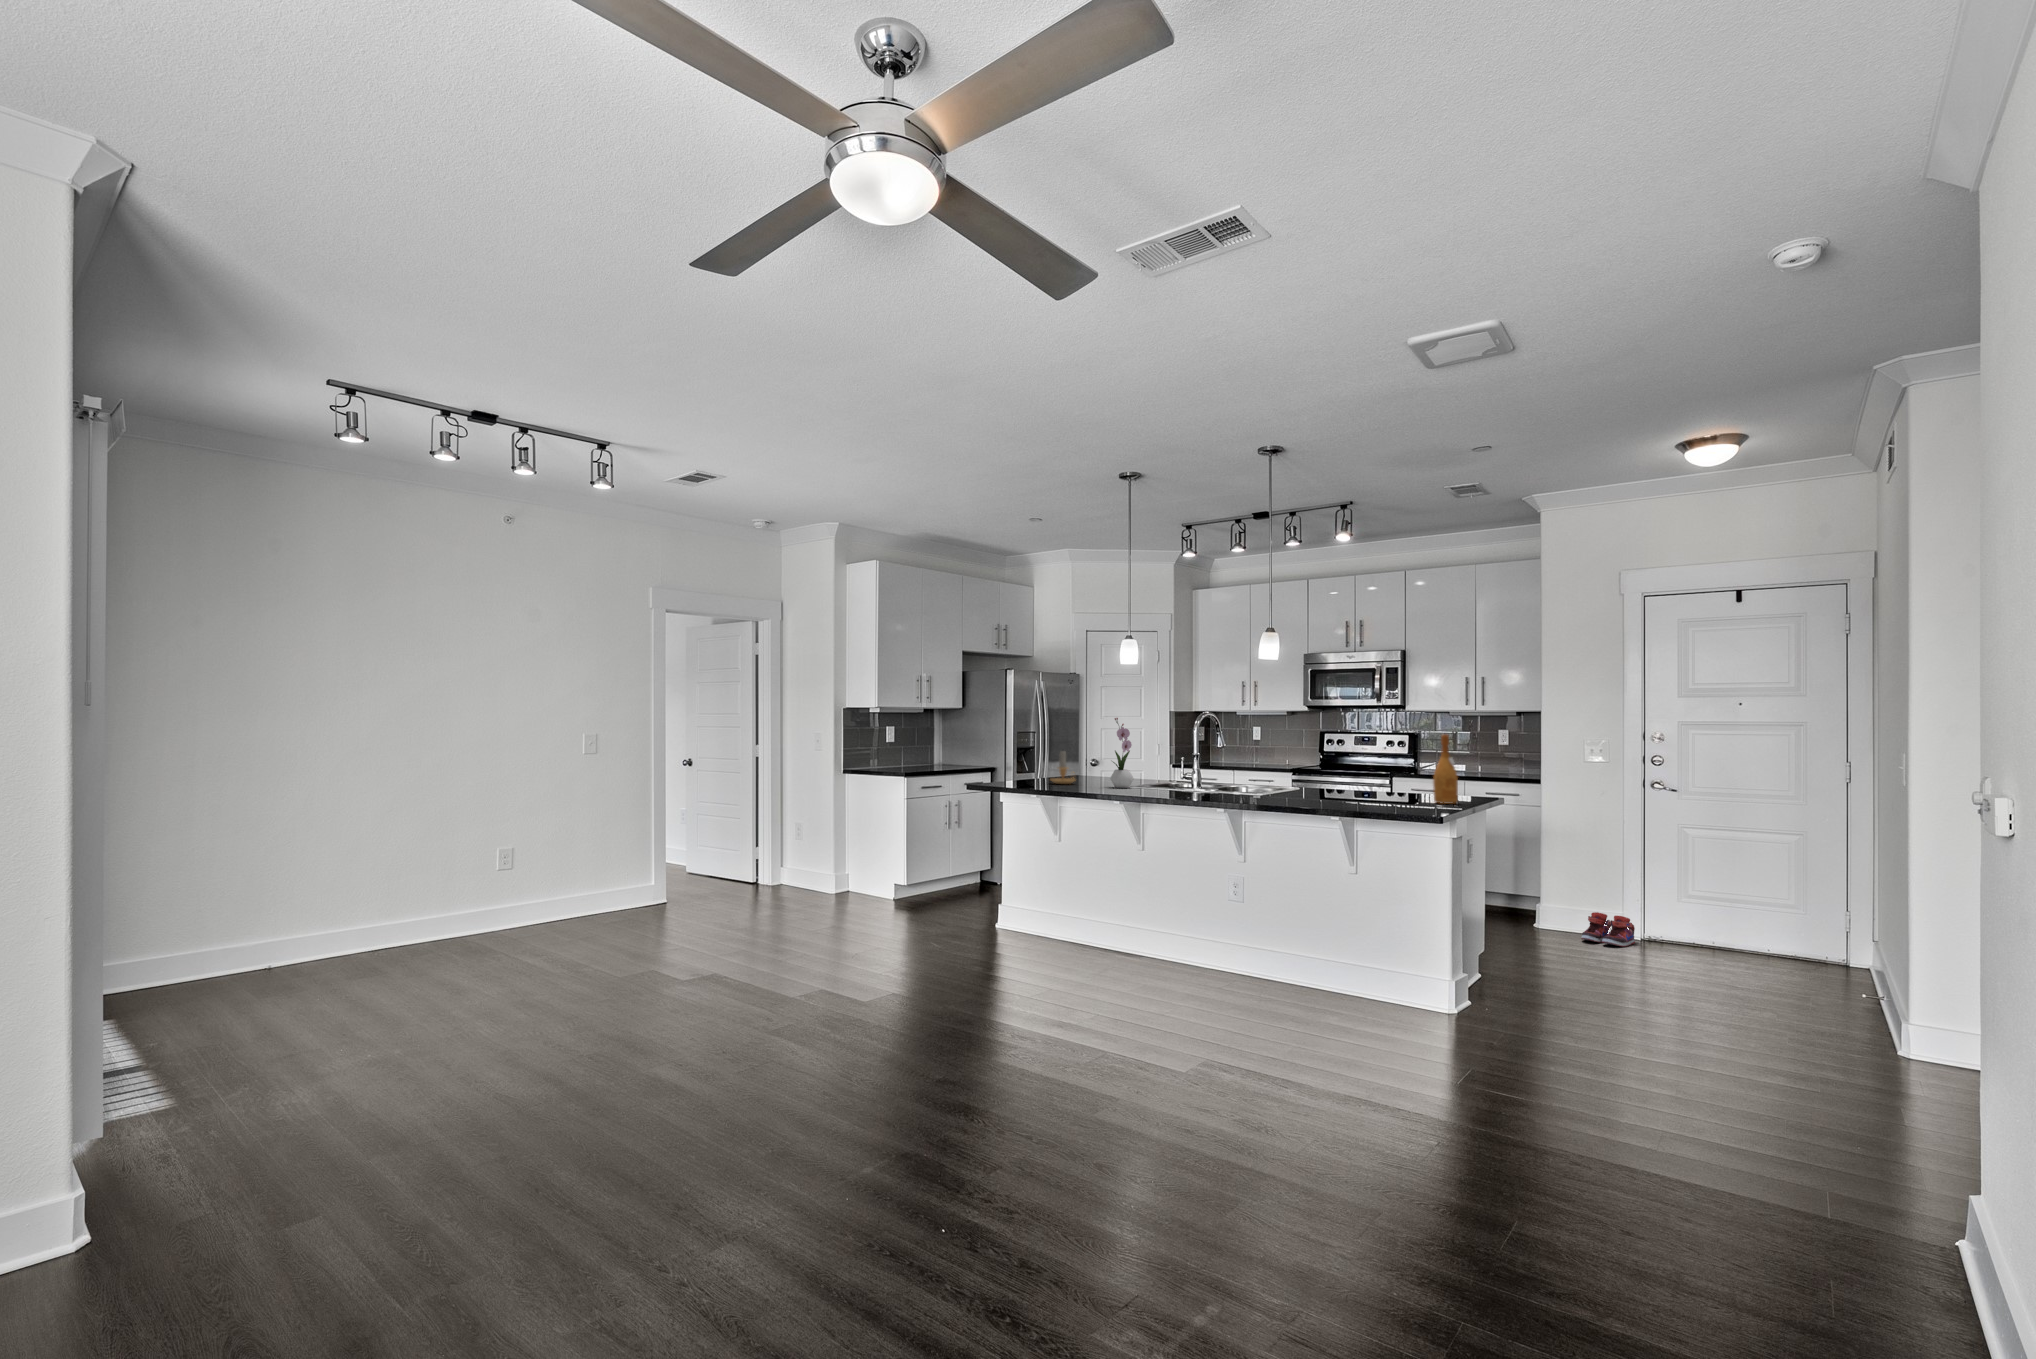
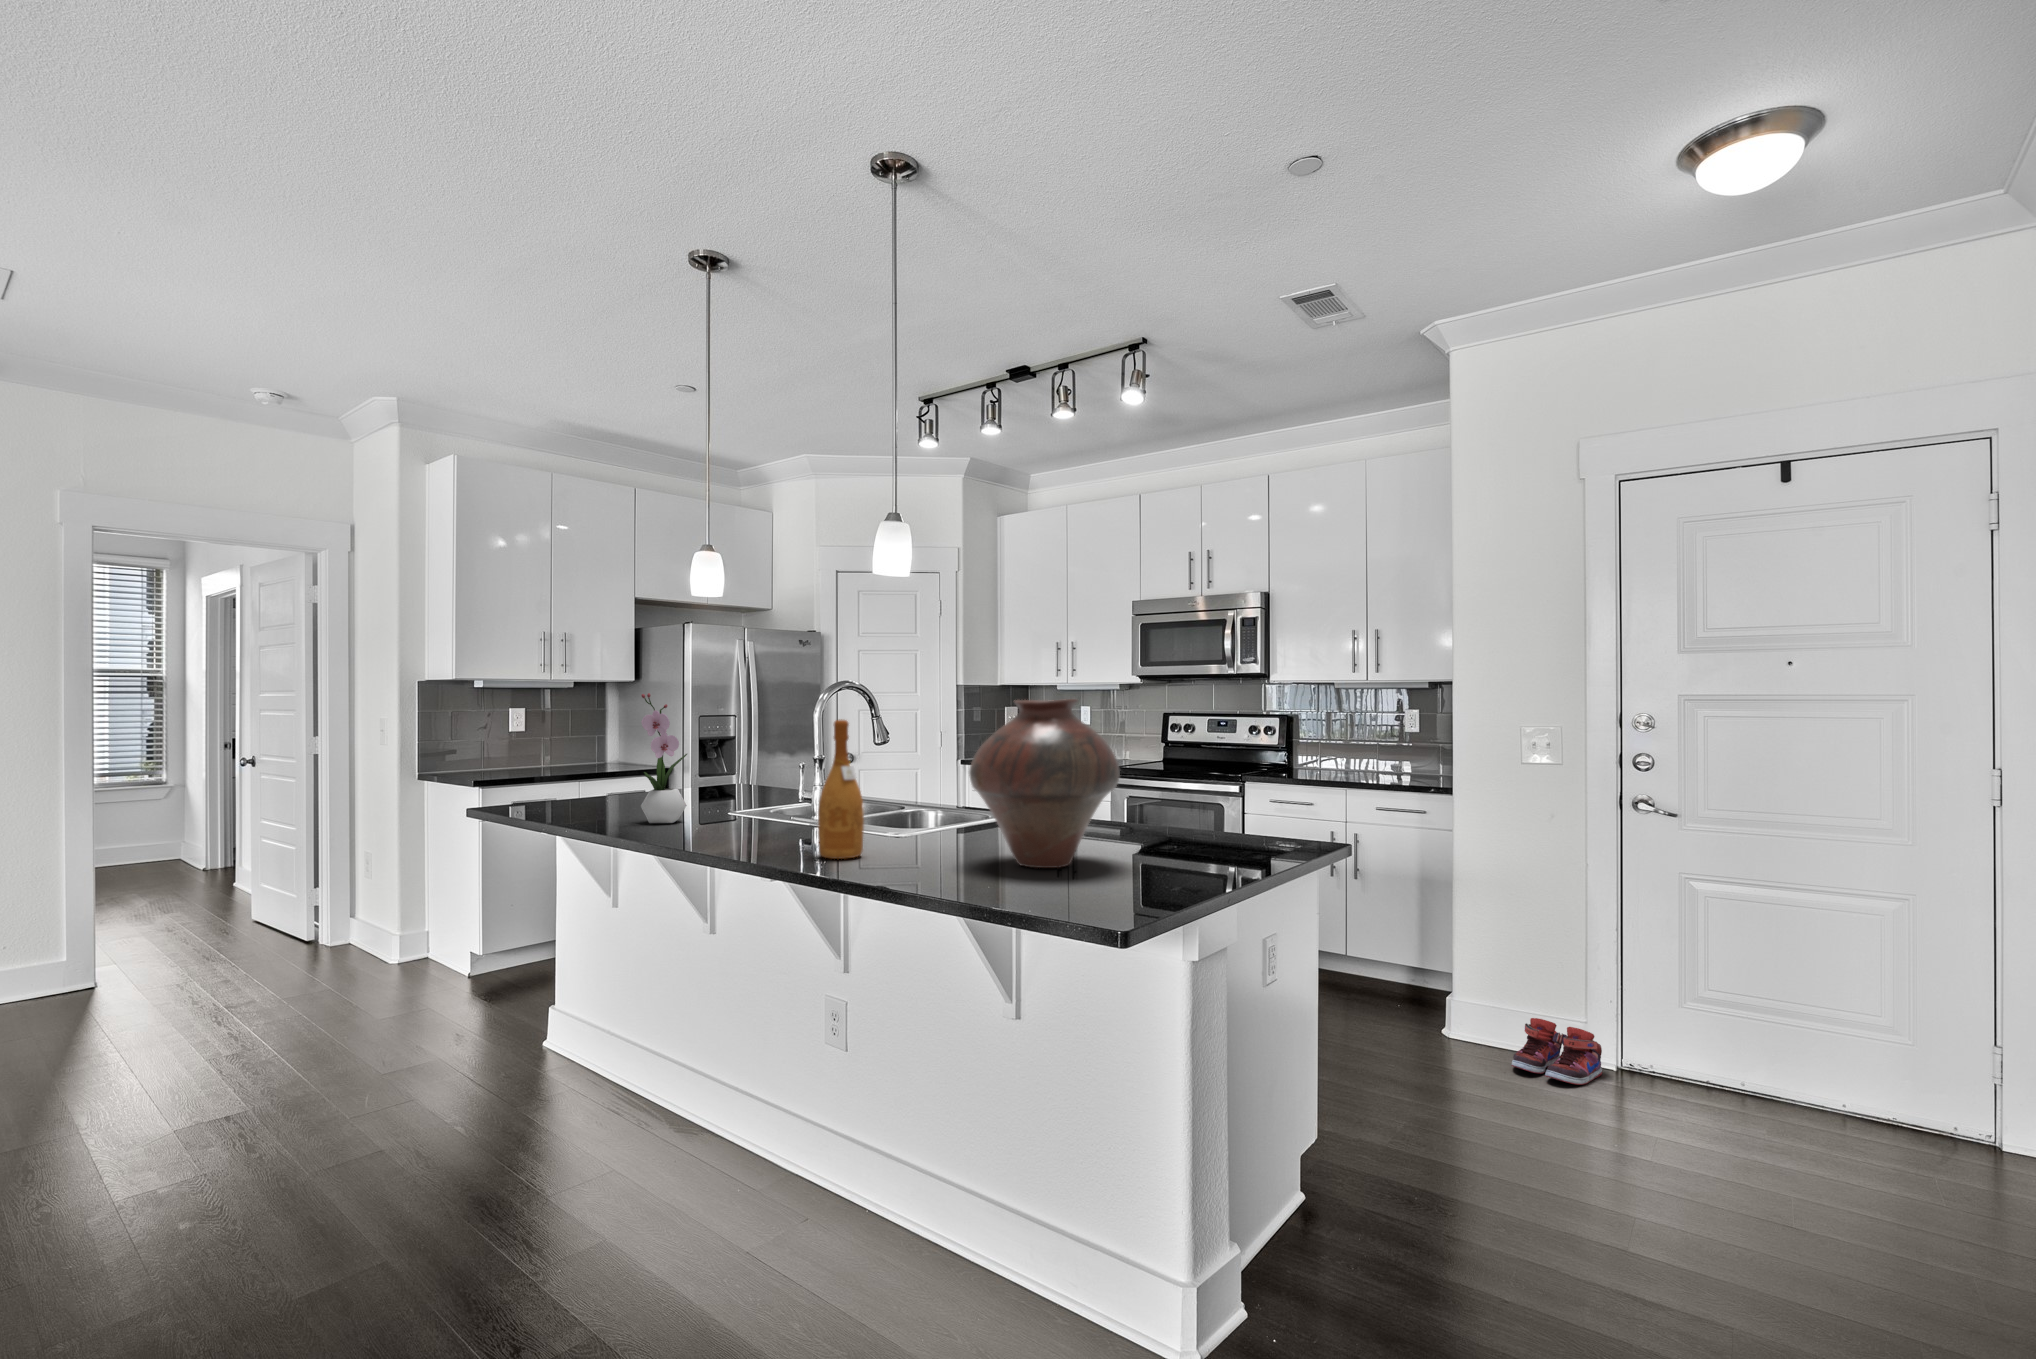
vase: none [1331,722,1406,802] -> present [969,699,1120,868]
wine bottle: present [1433,734,1458,804] -> present [818,719,864,859]
candle: present [1051,751,1076,784] -> none [562,750,621,814]

